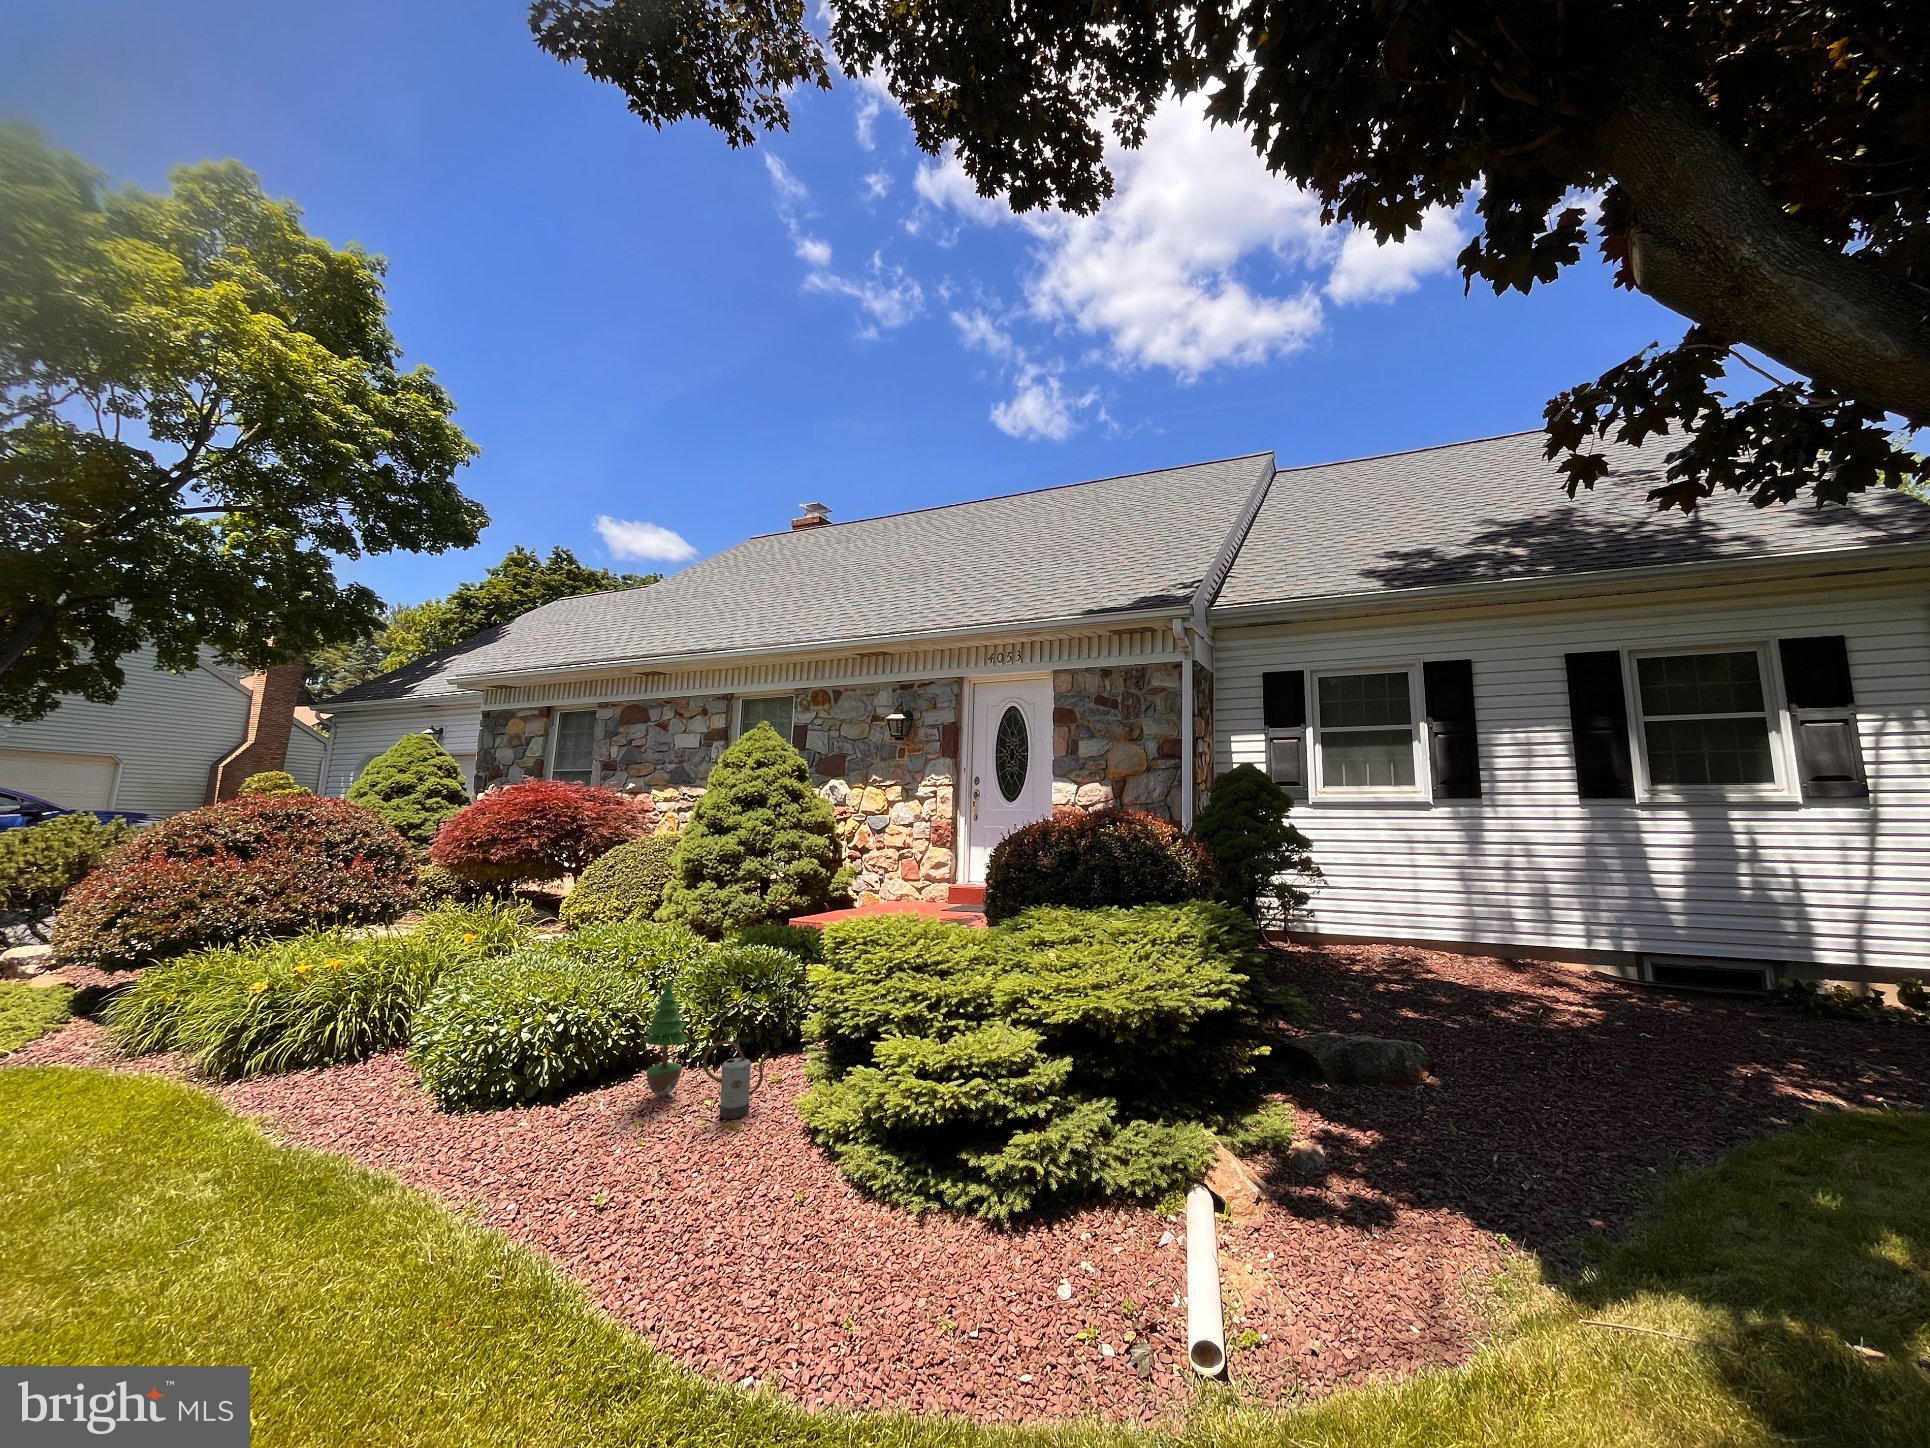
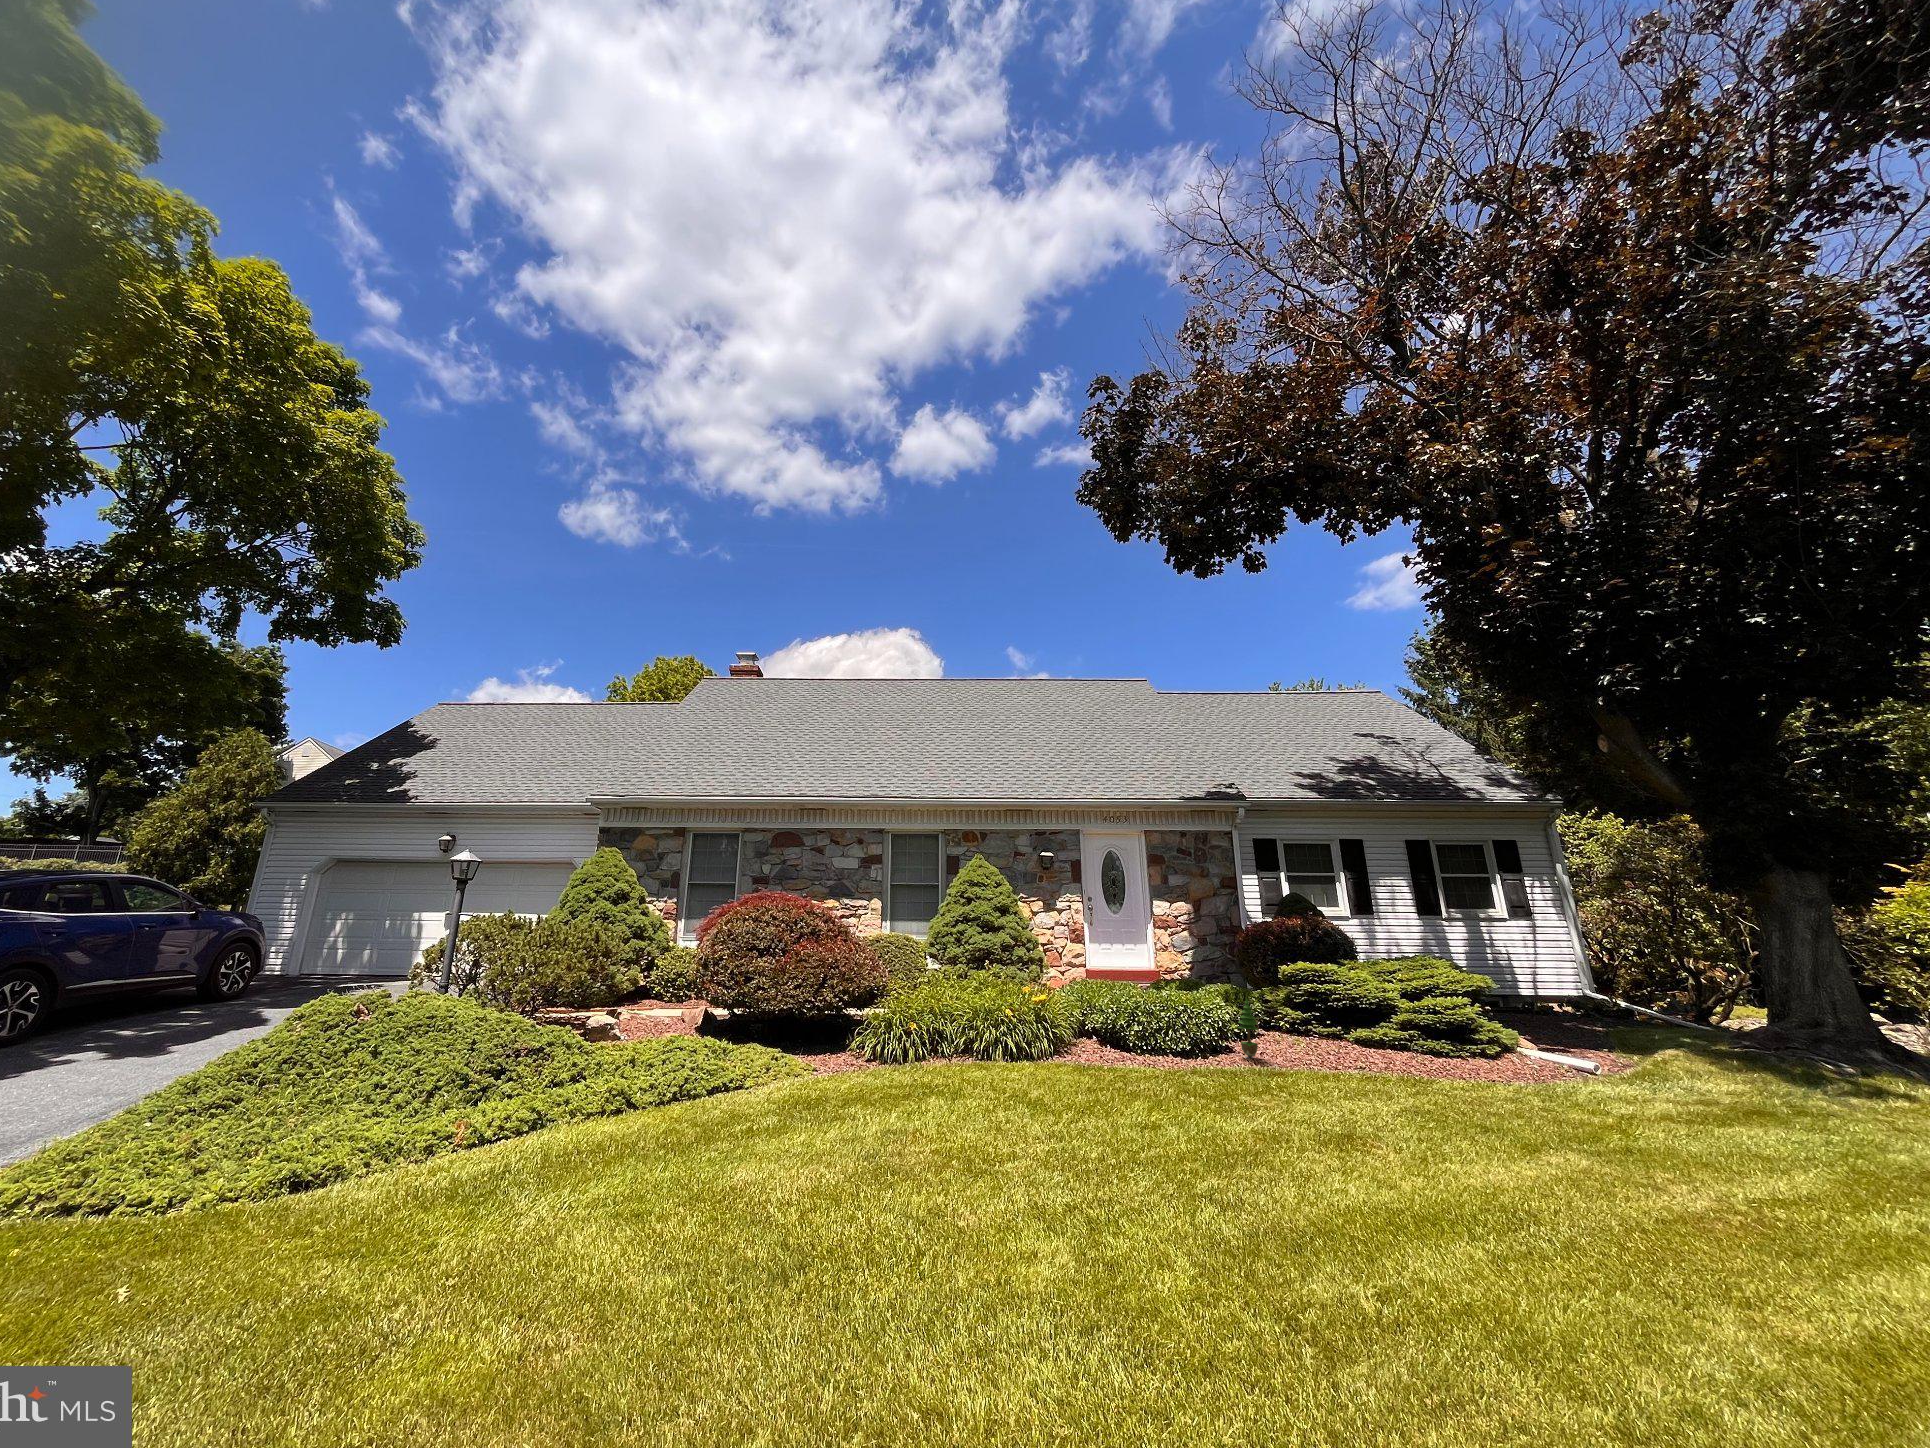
watering can: present [703,1041,770,1119] -> none [1287,1024,1303,1061]

